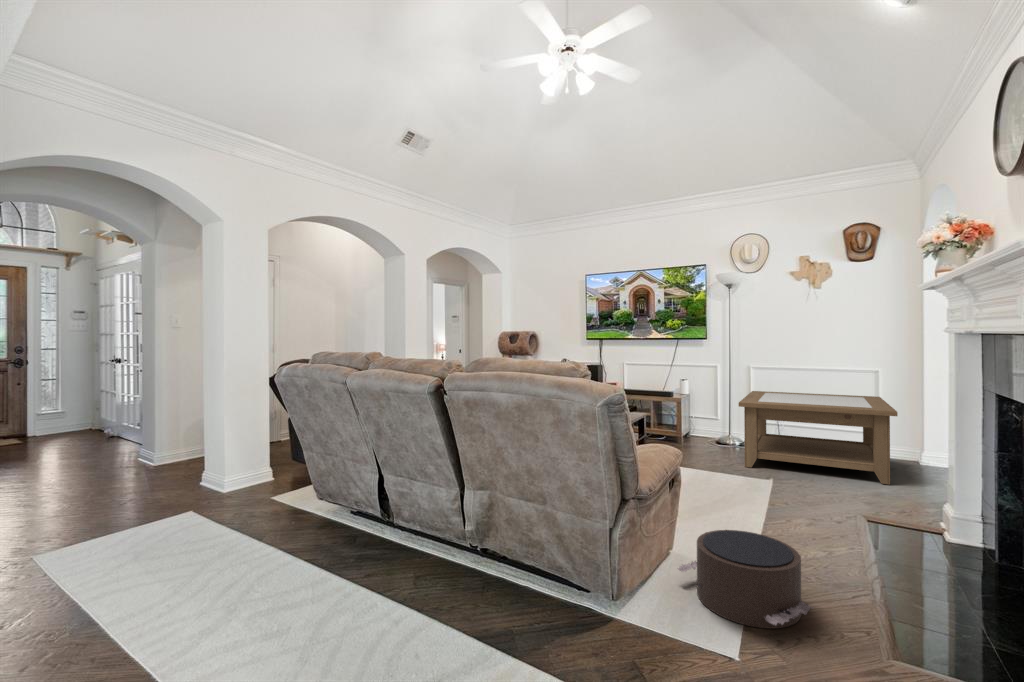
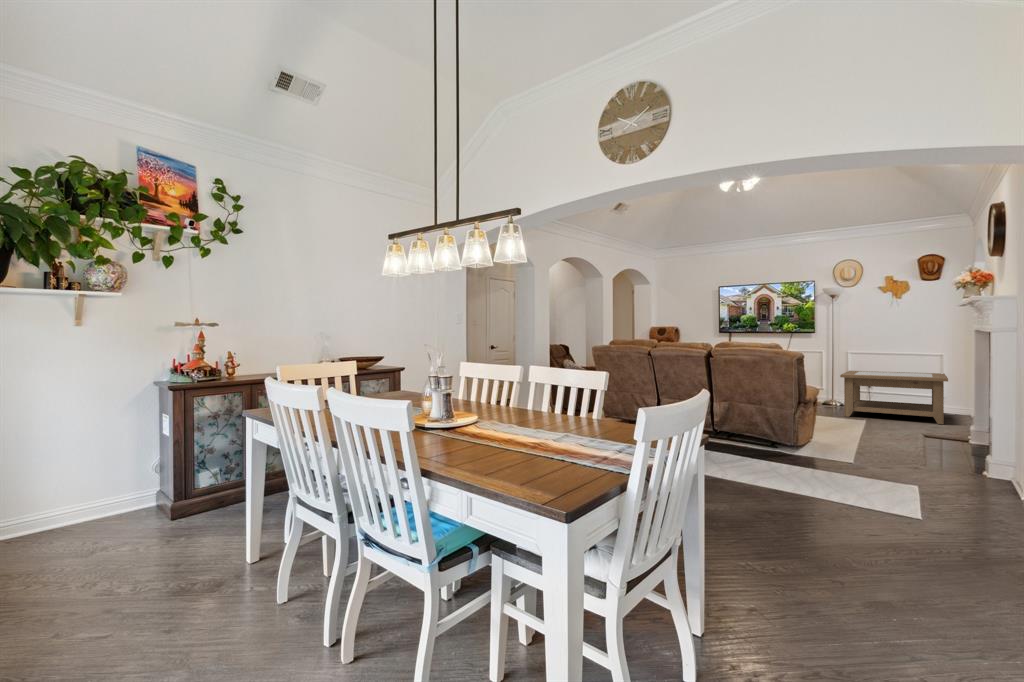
pouf: present [678,530,813,629] -> none [812,424,880,456]

